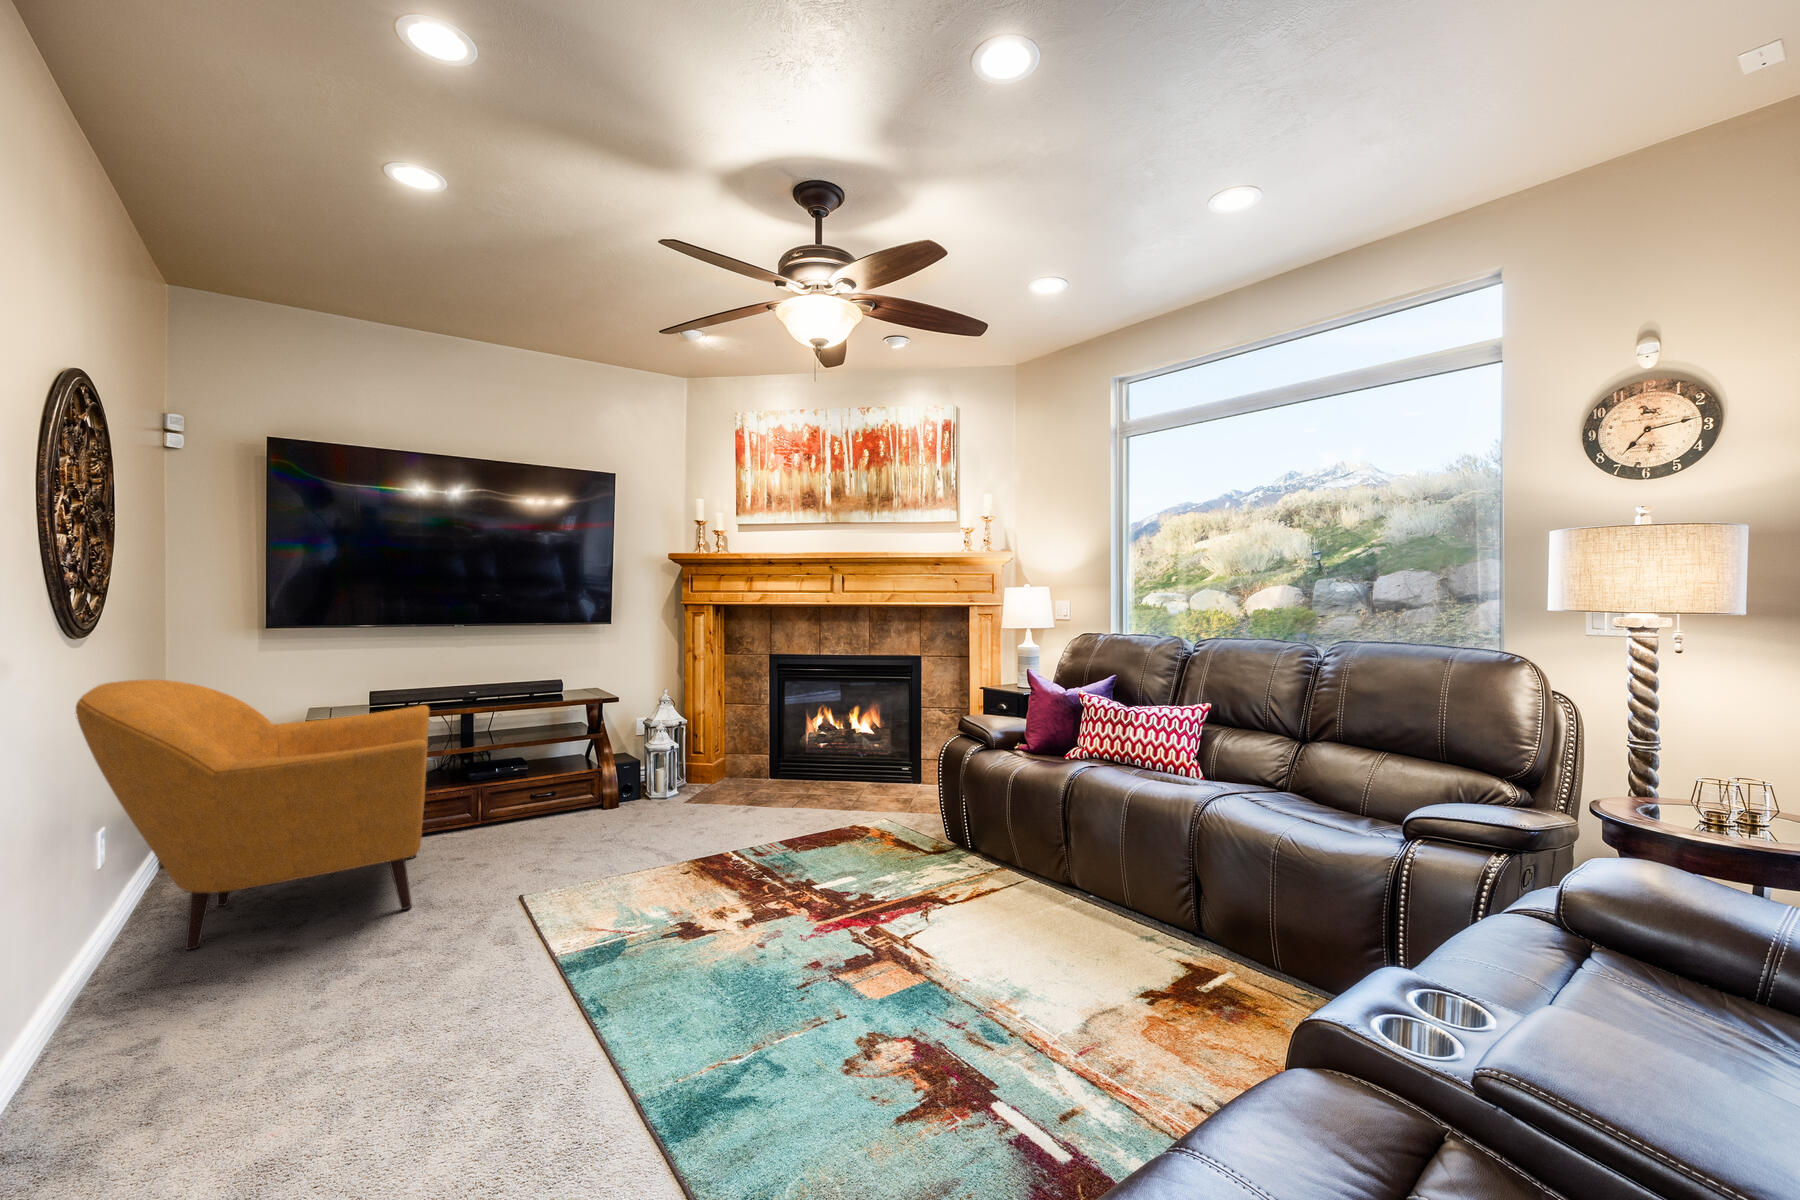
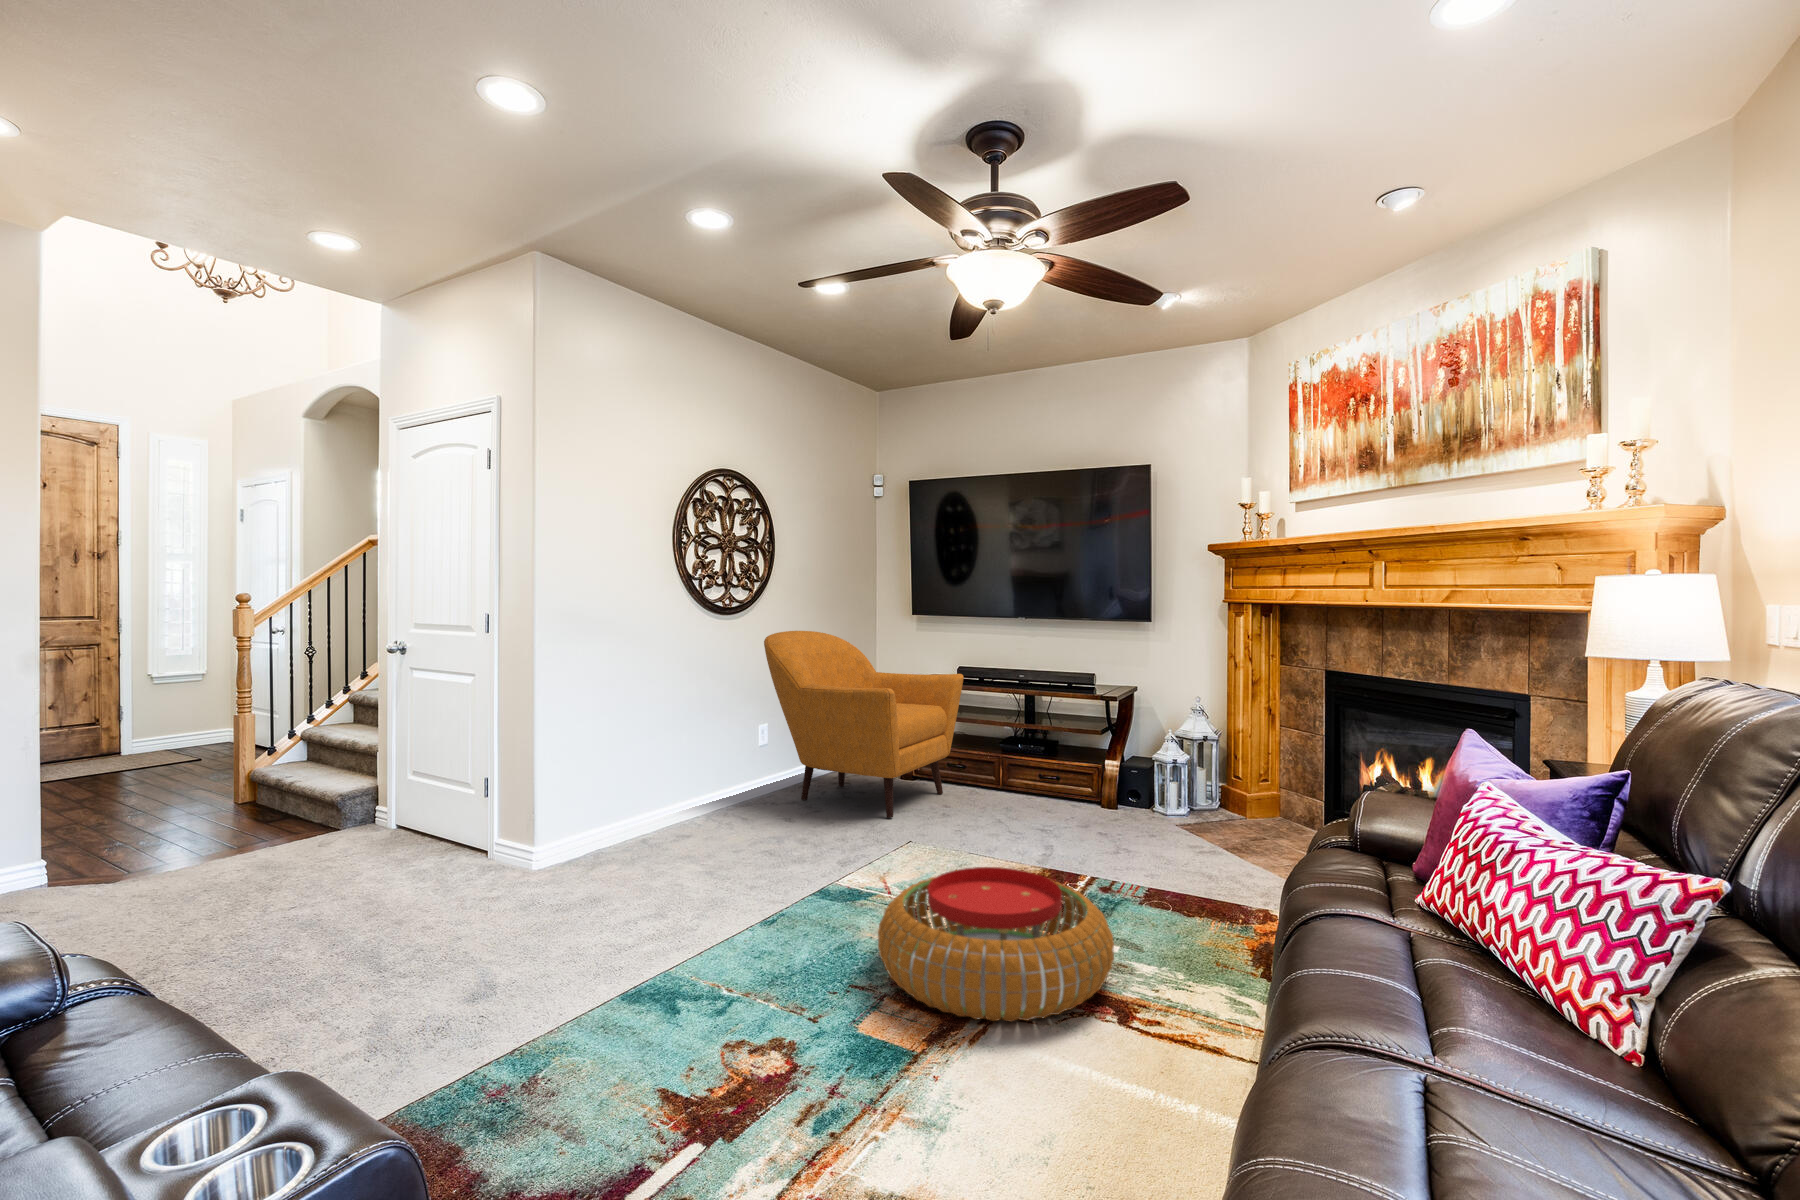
pouf: none [712,871,939,1044] -> present [878,867,1114,1021]

